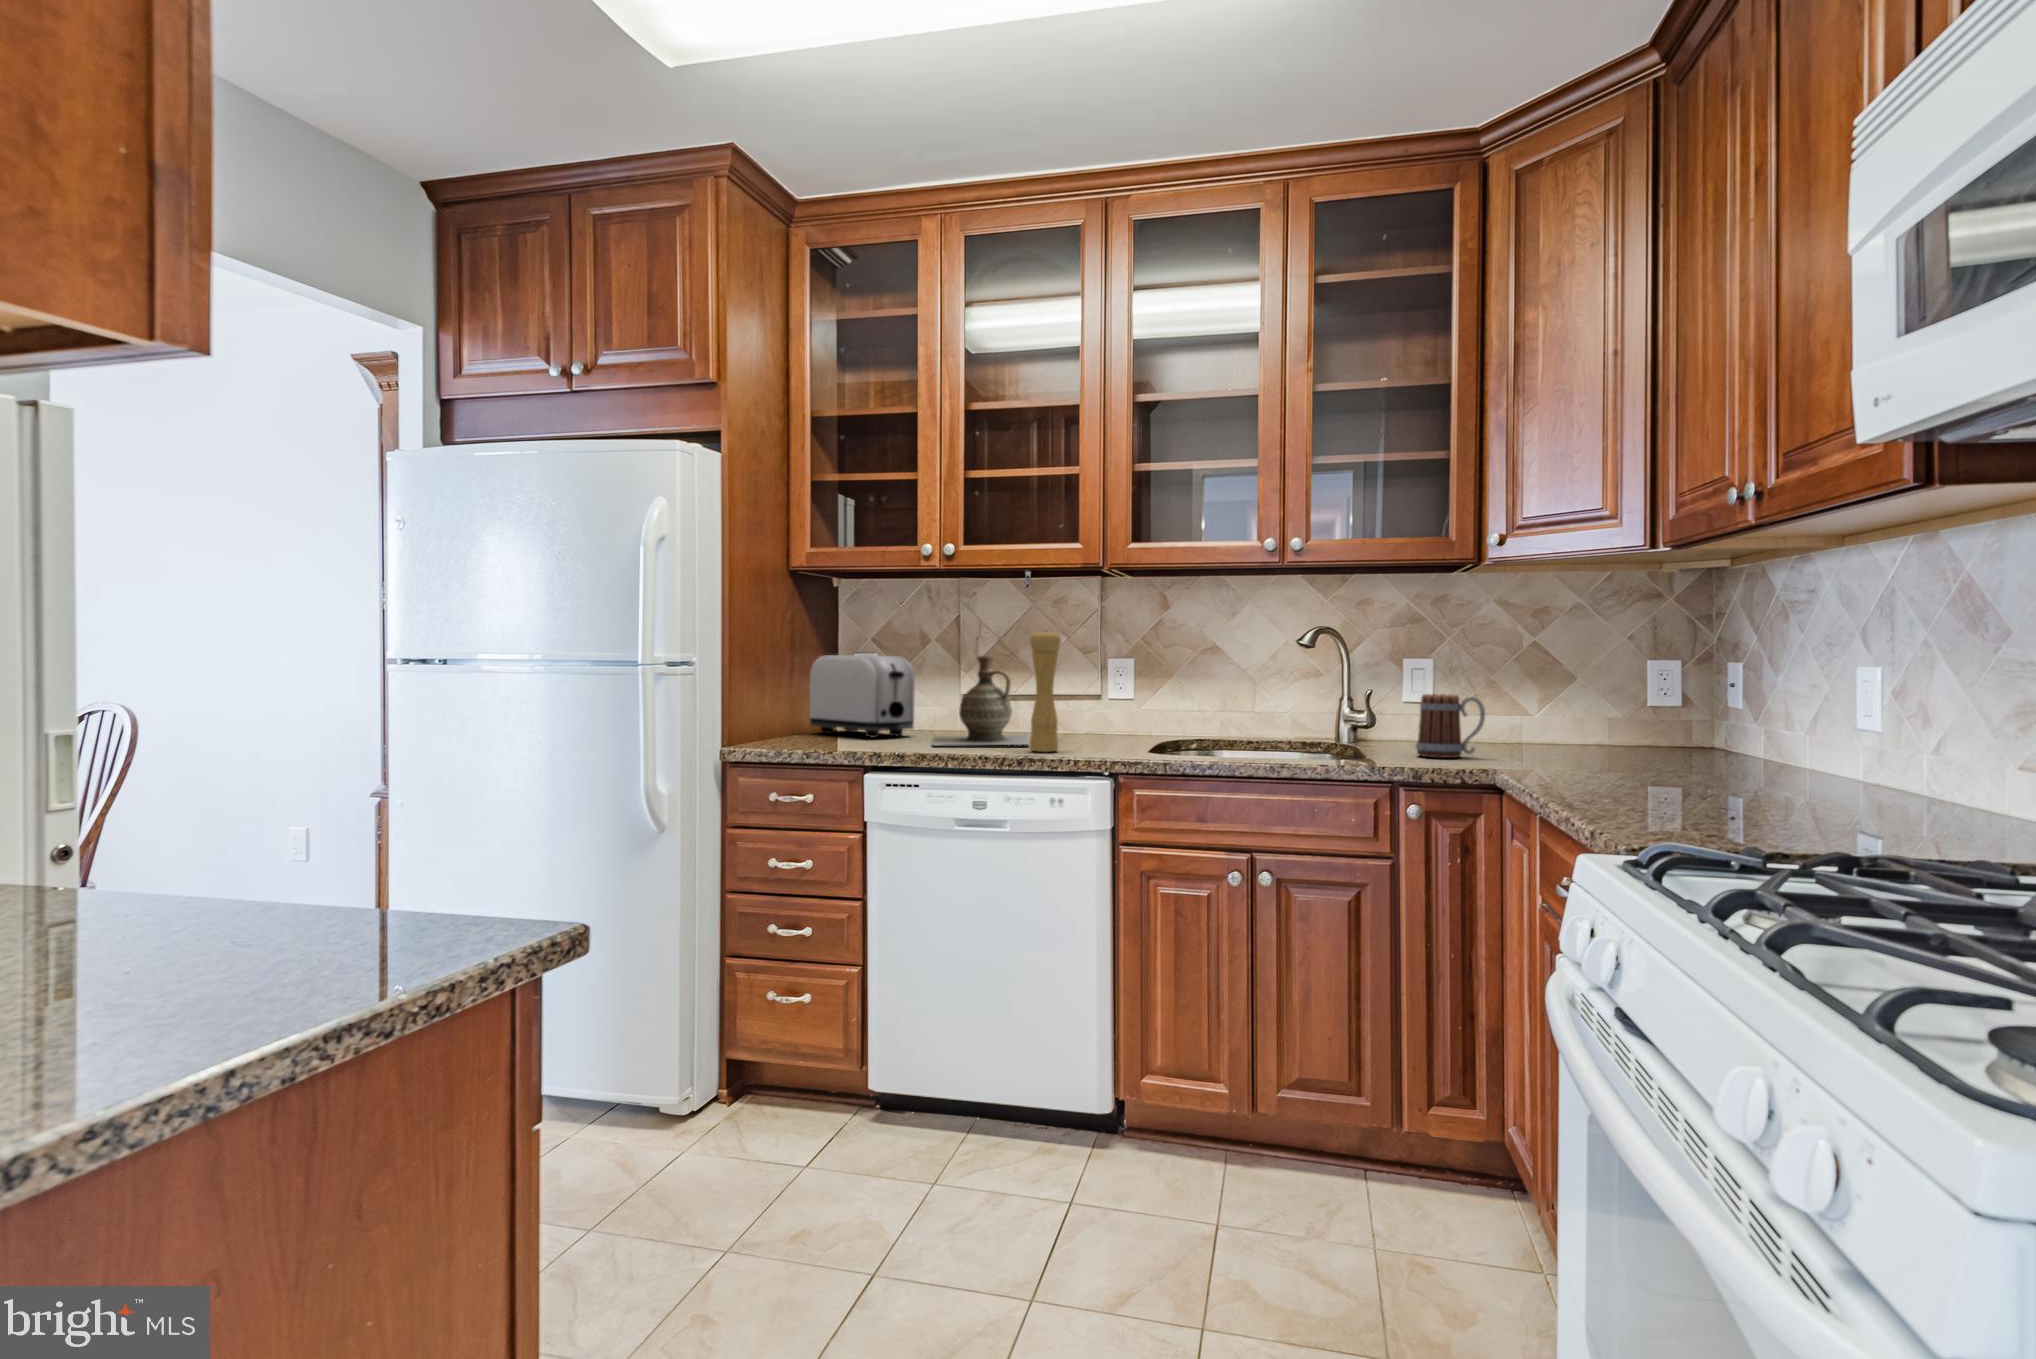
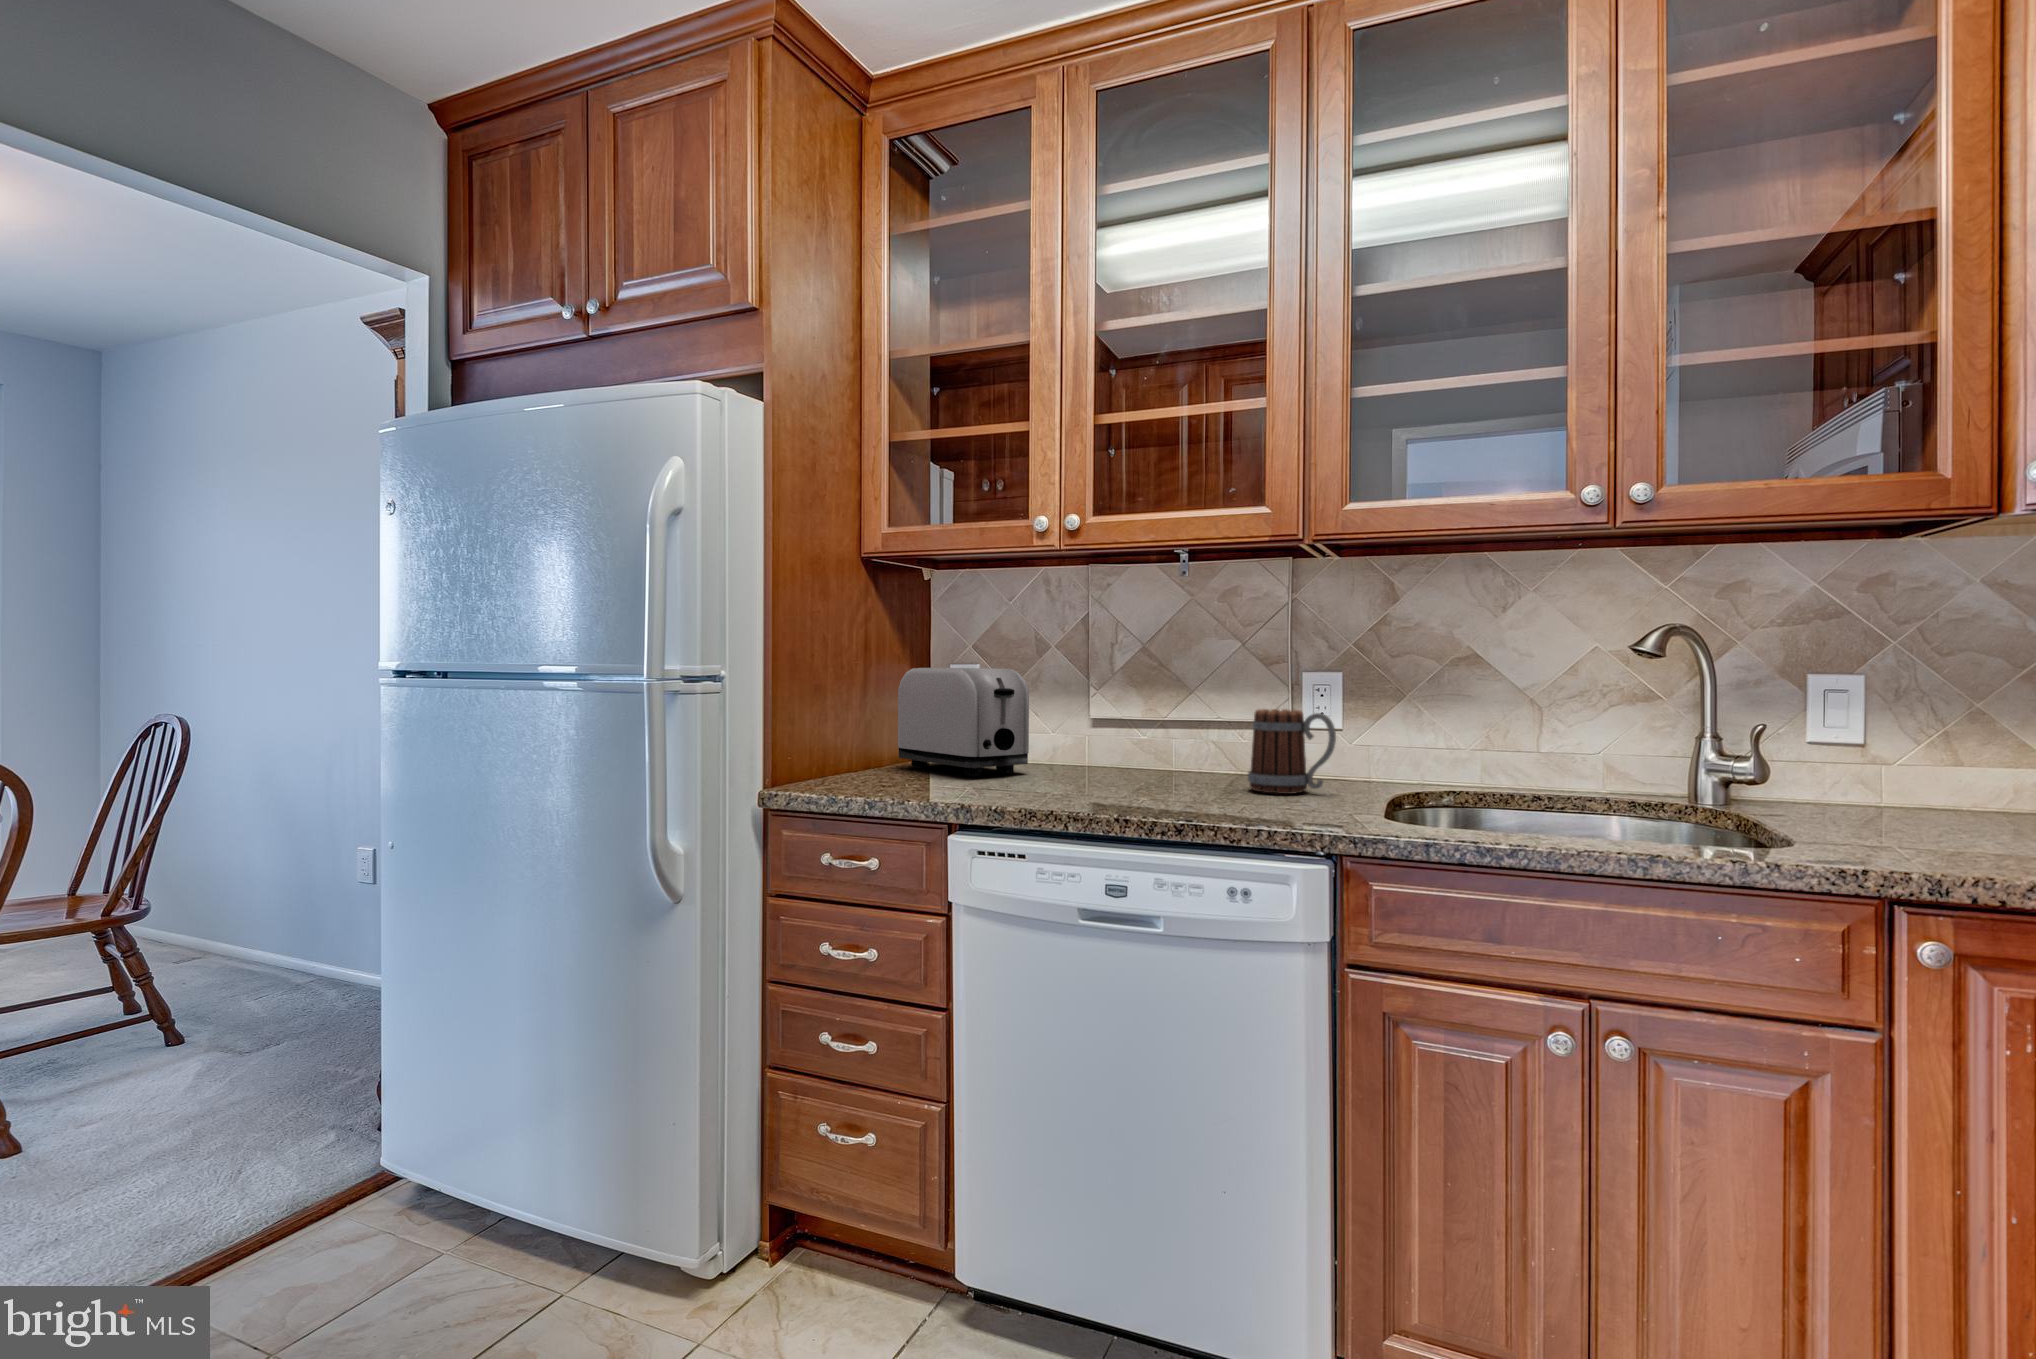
pepper mill: present [1030,630,1061,752] -> none [1192,627,1238,808]
ceramic jug: present [933,656,1029,745] -> none [1049,667,1189,793]
mug: present [1416,694,1485,758] -> present [1248,709,1336,794]

